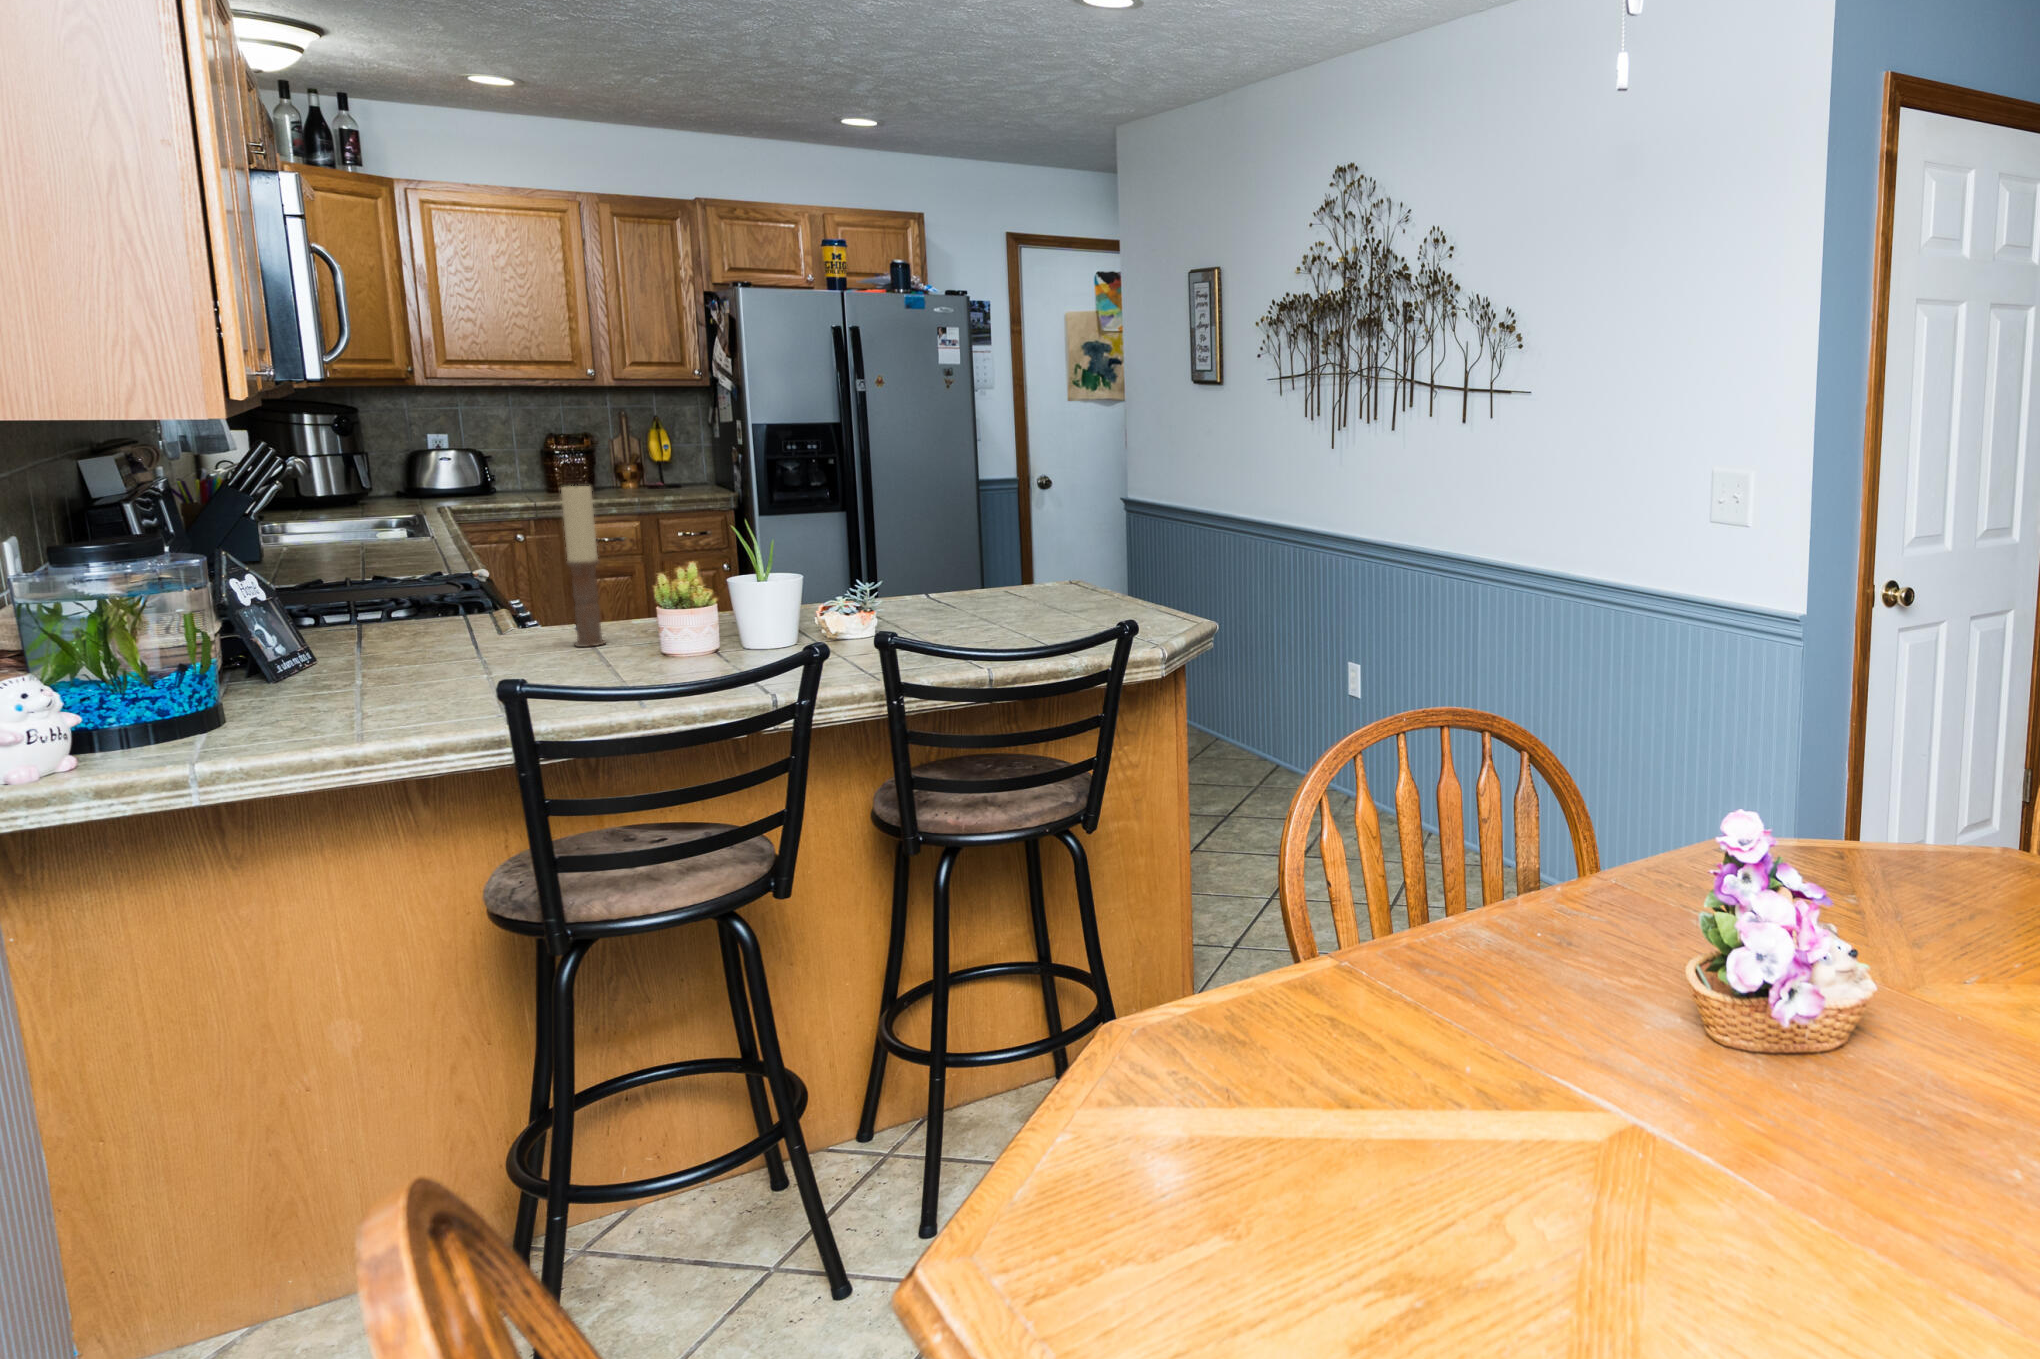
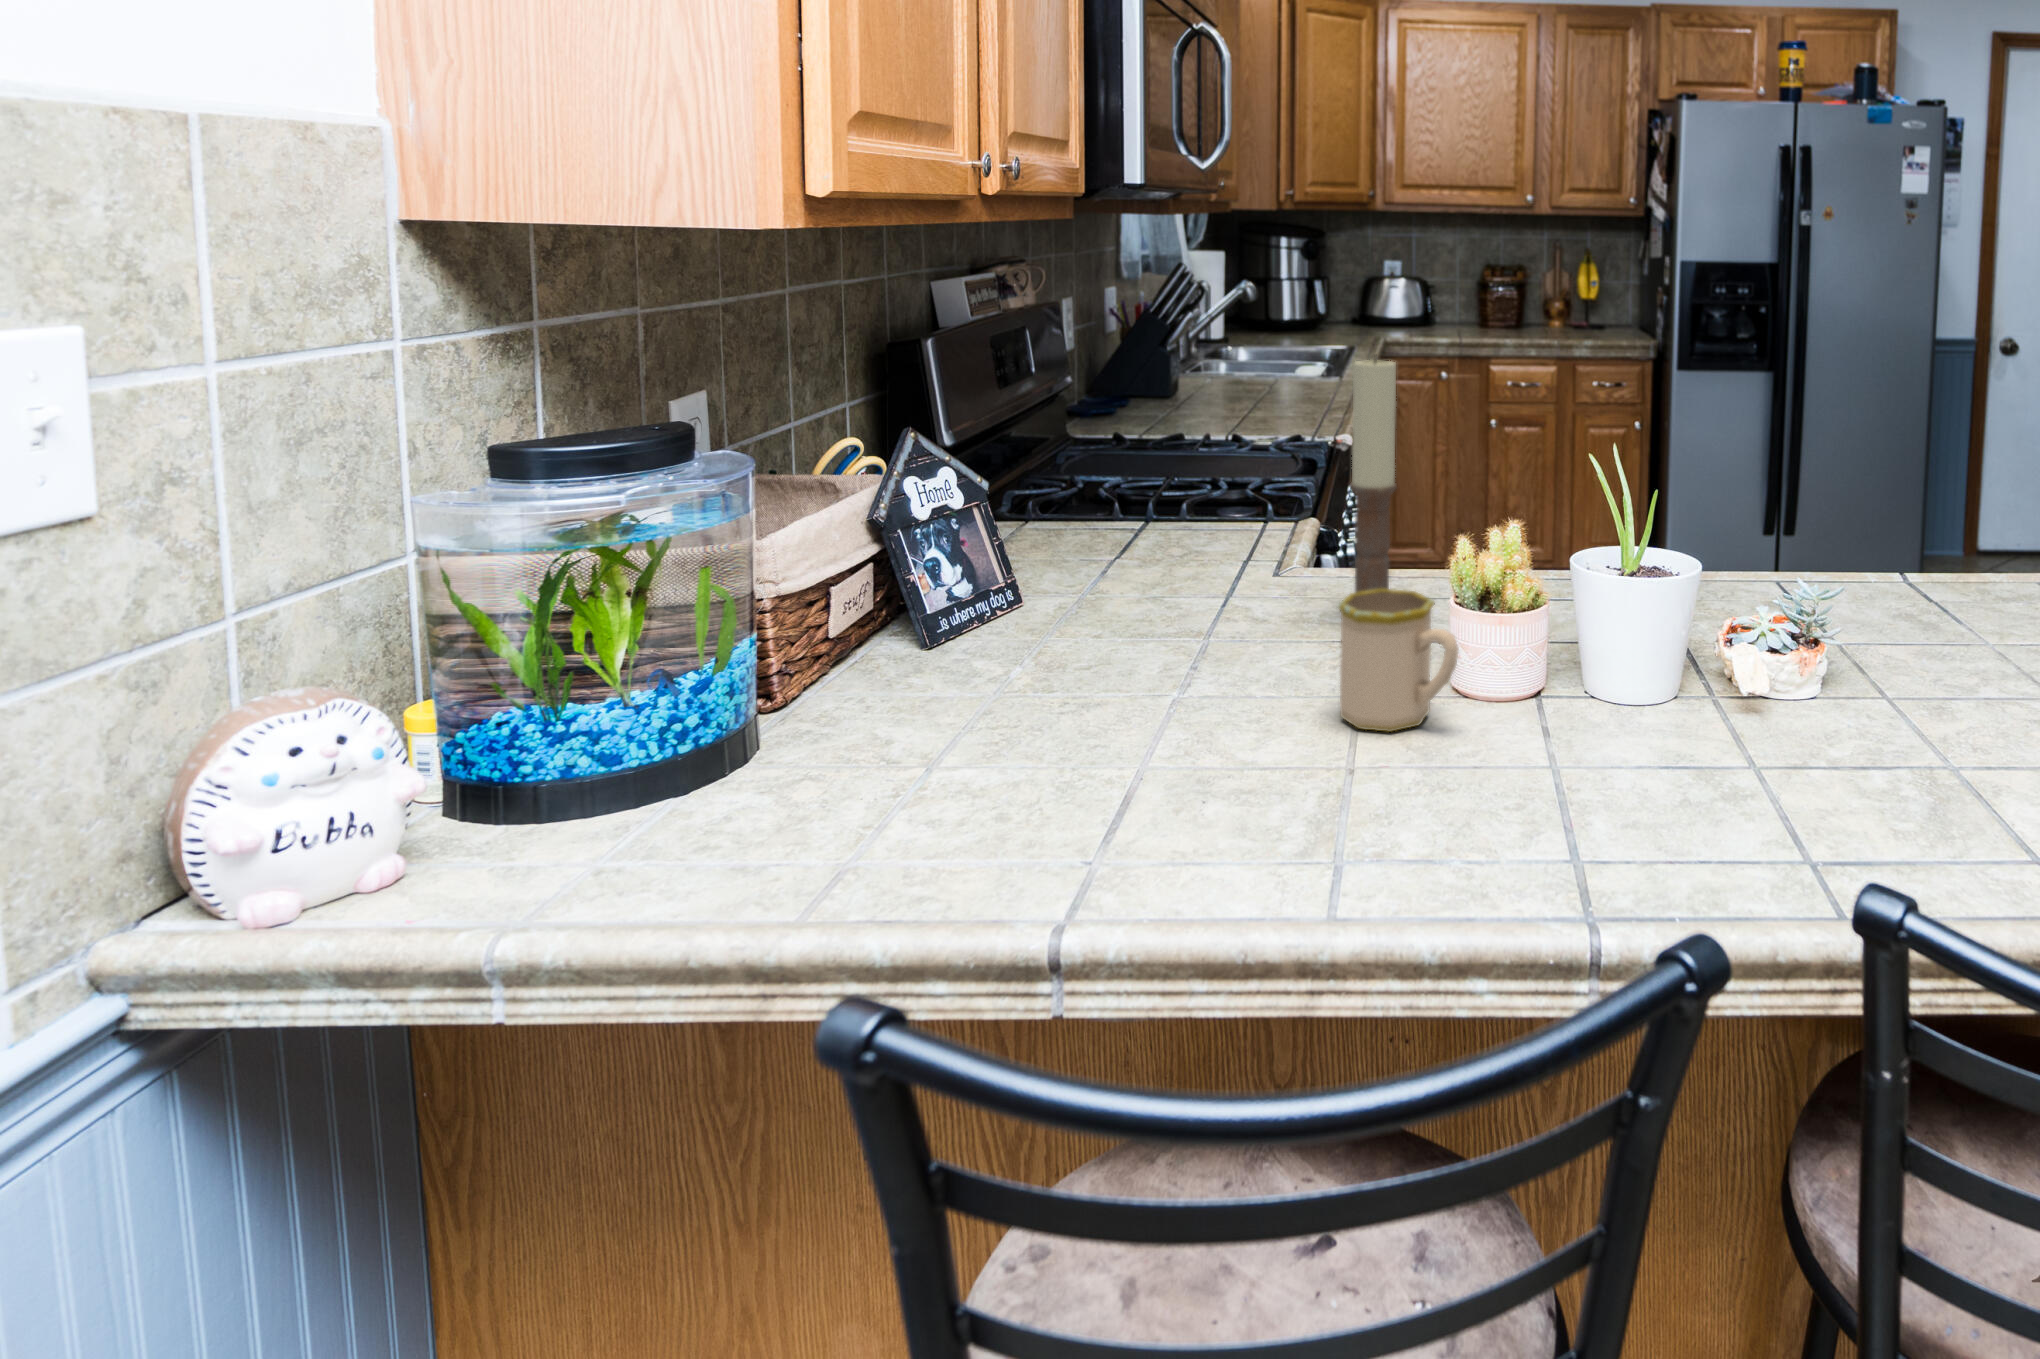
mug: none [595,601,674,672] -> present [1338,589,1458,732]

